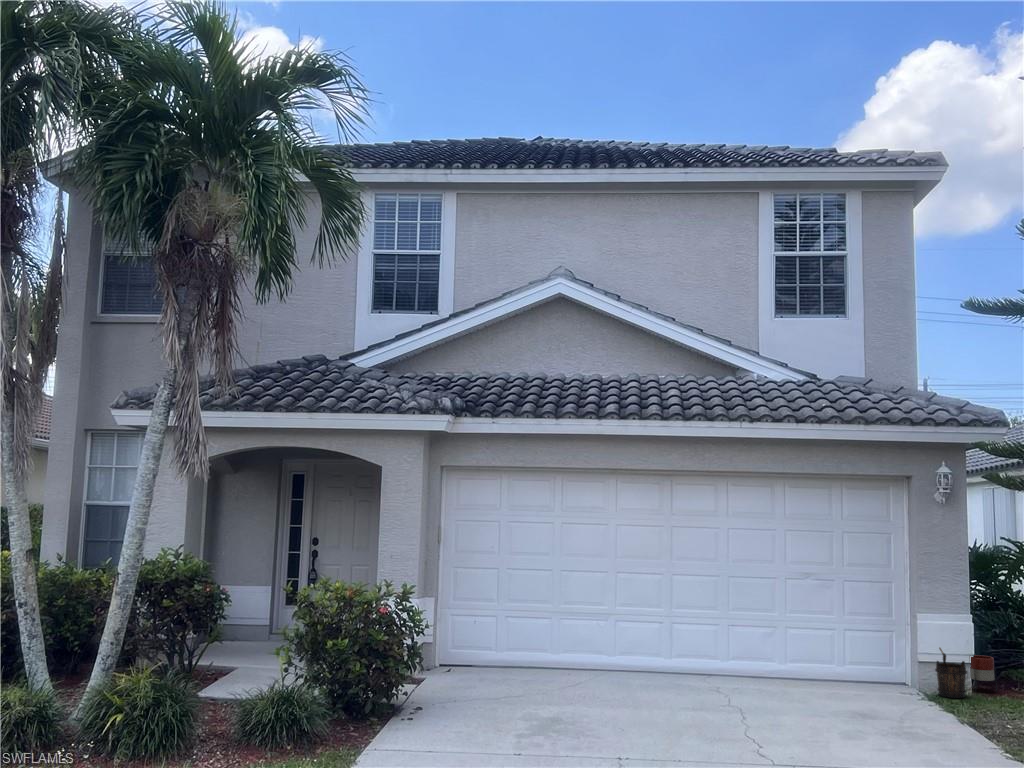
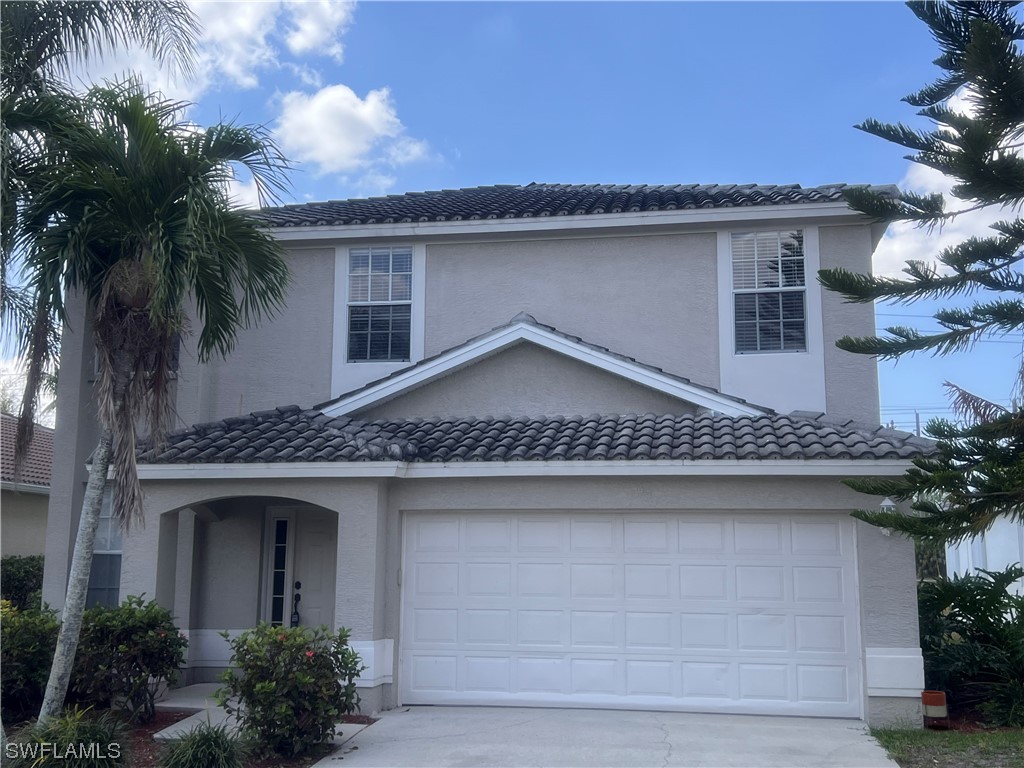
bucket: present [935,648,967,698] -> none [883,683,915,735]

